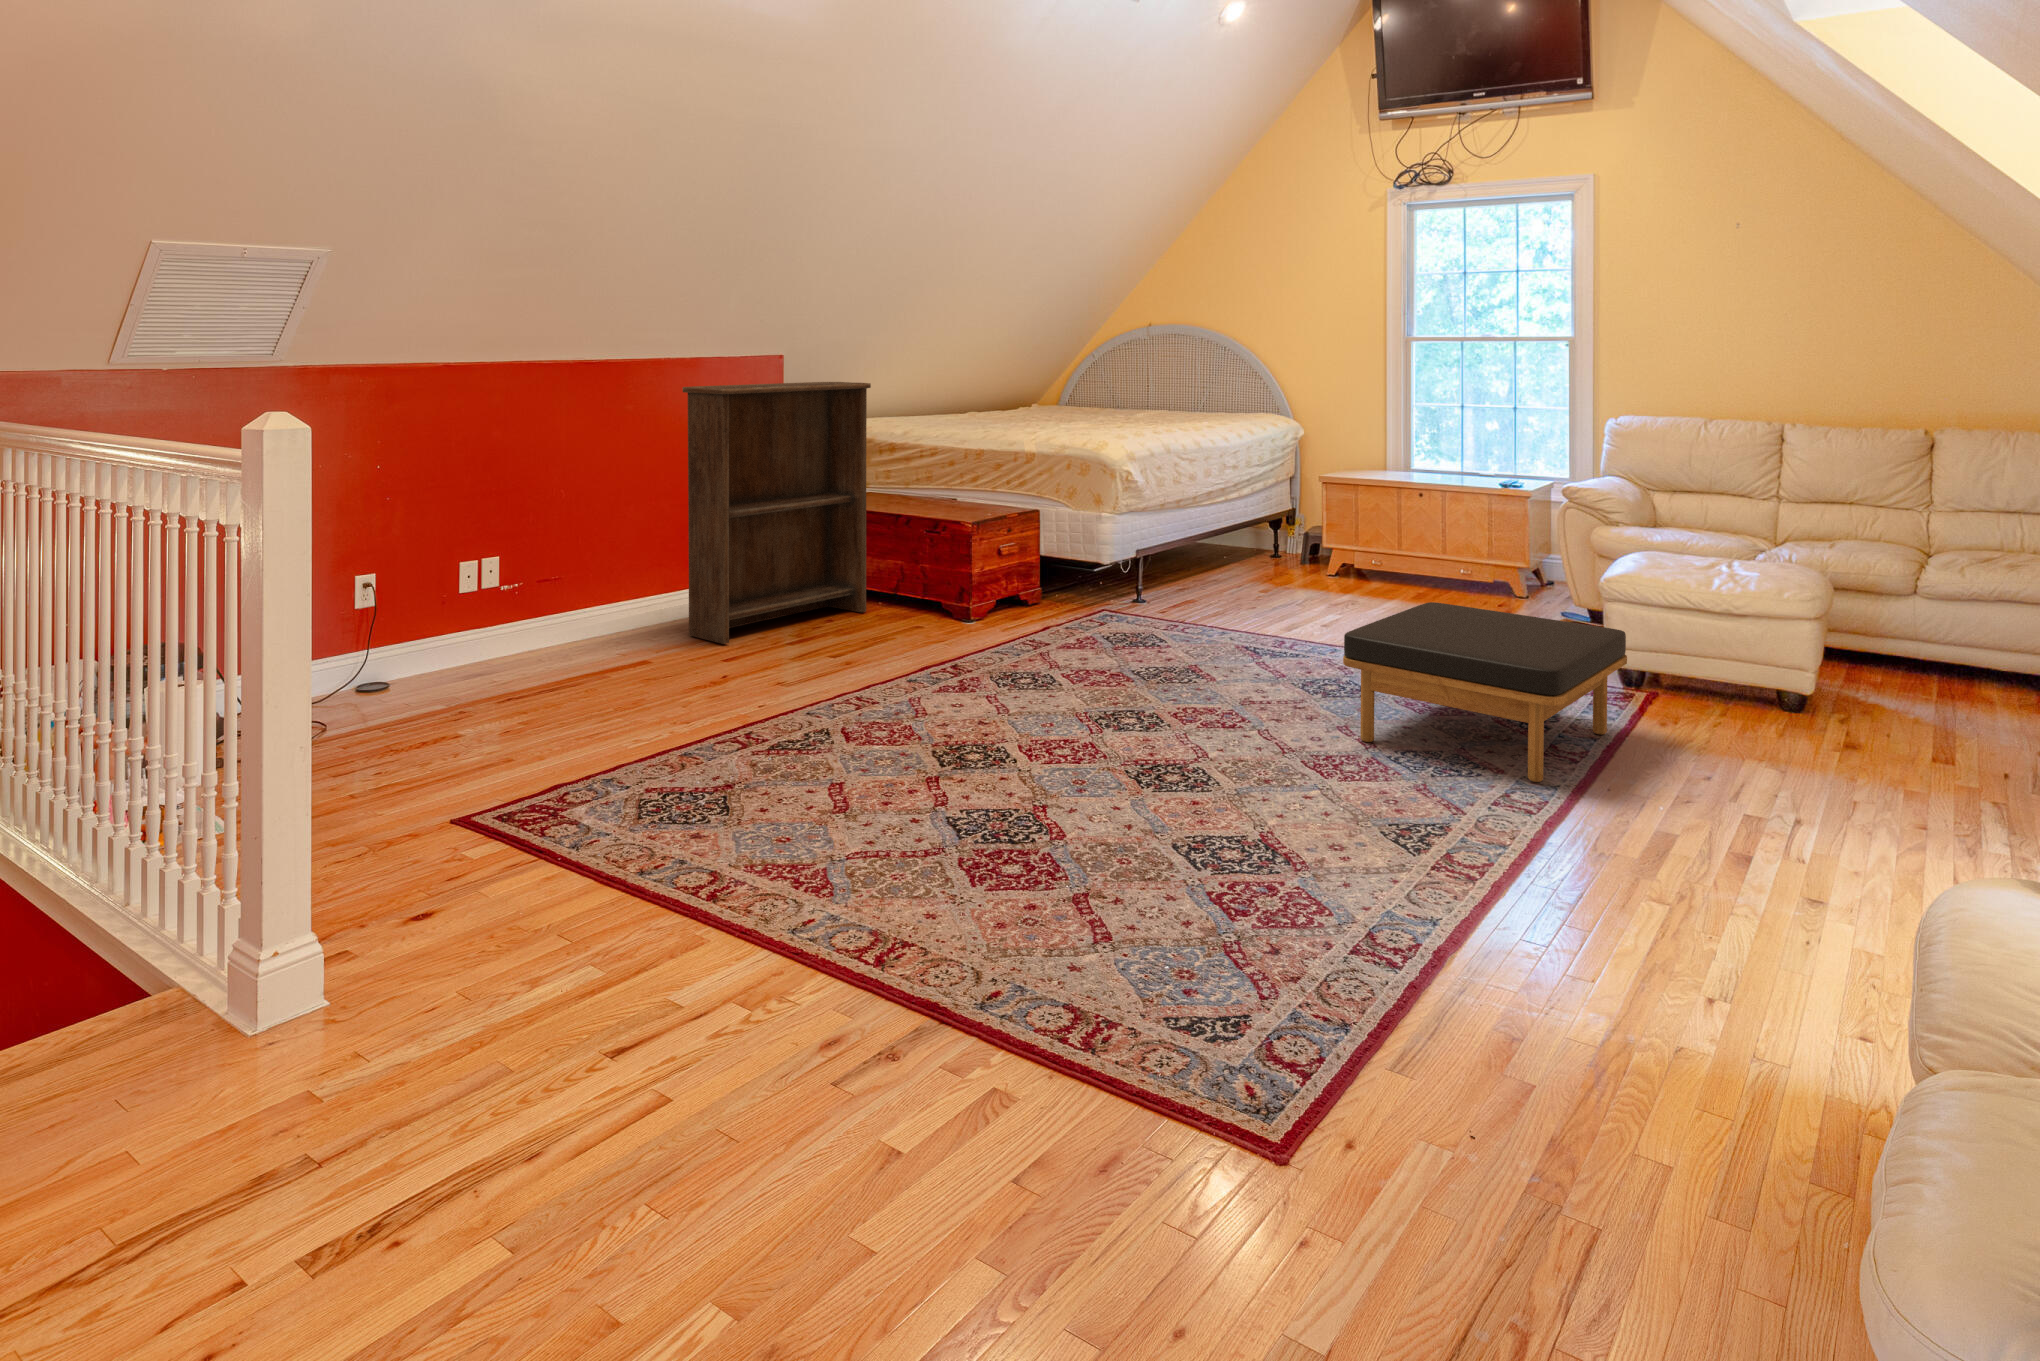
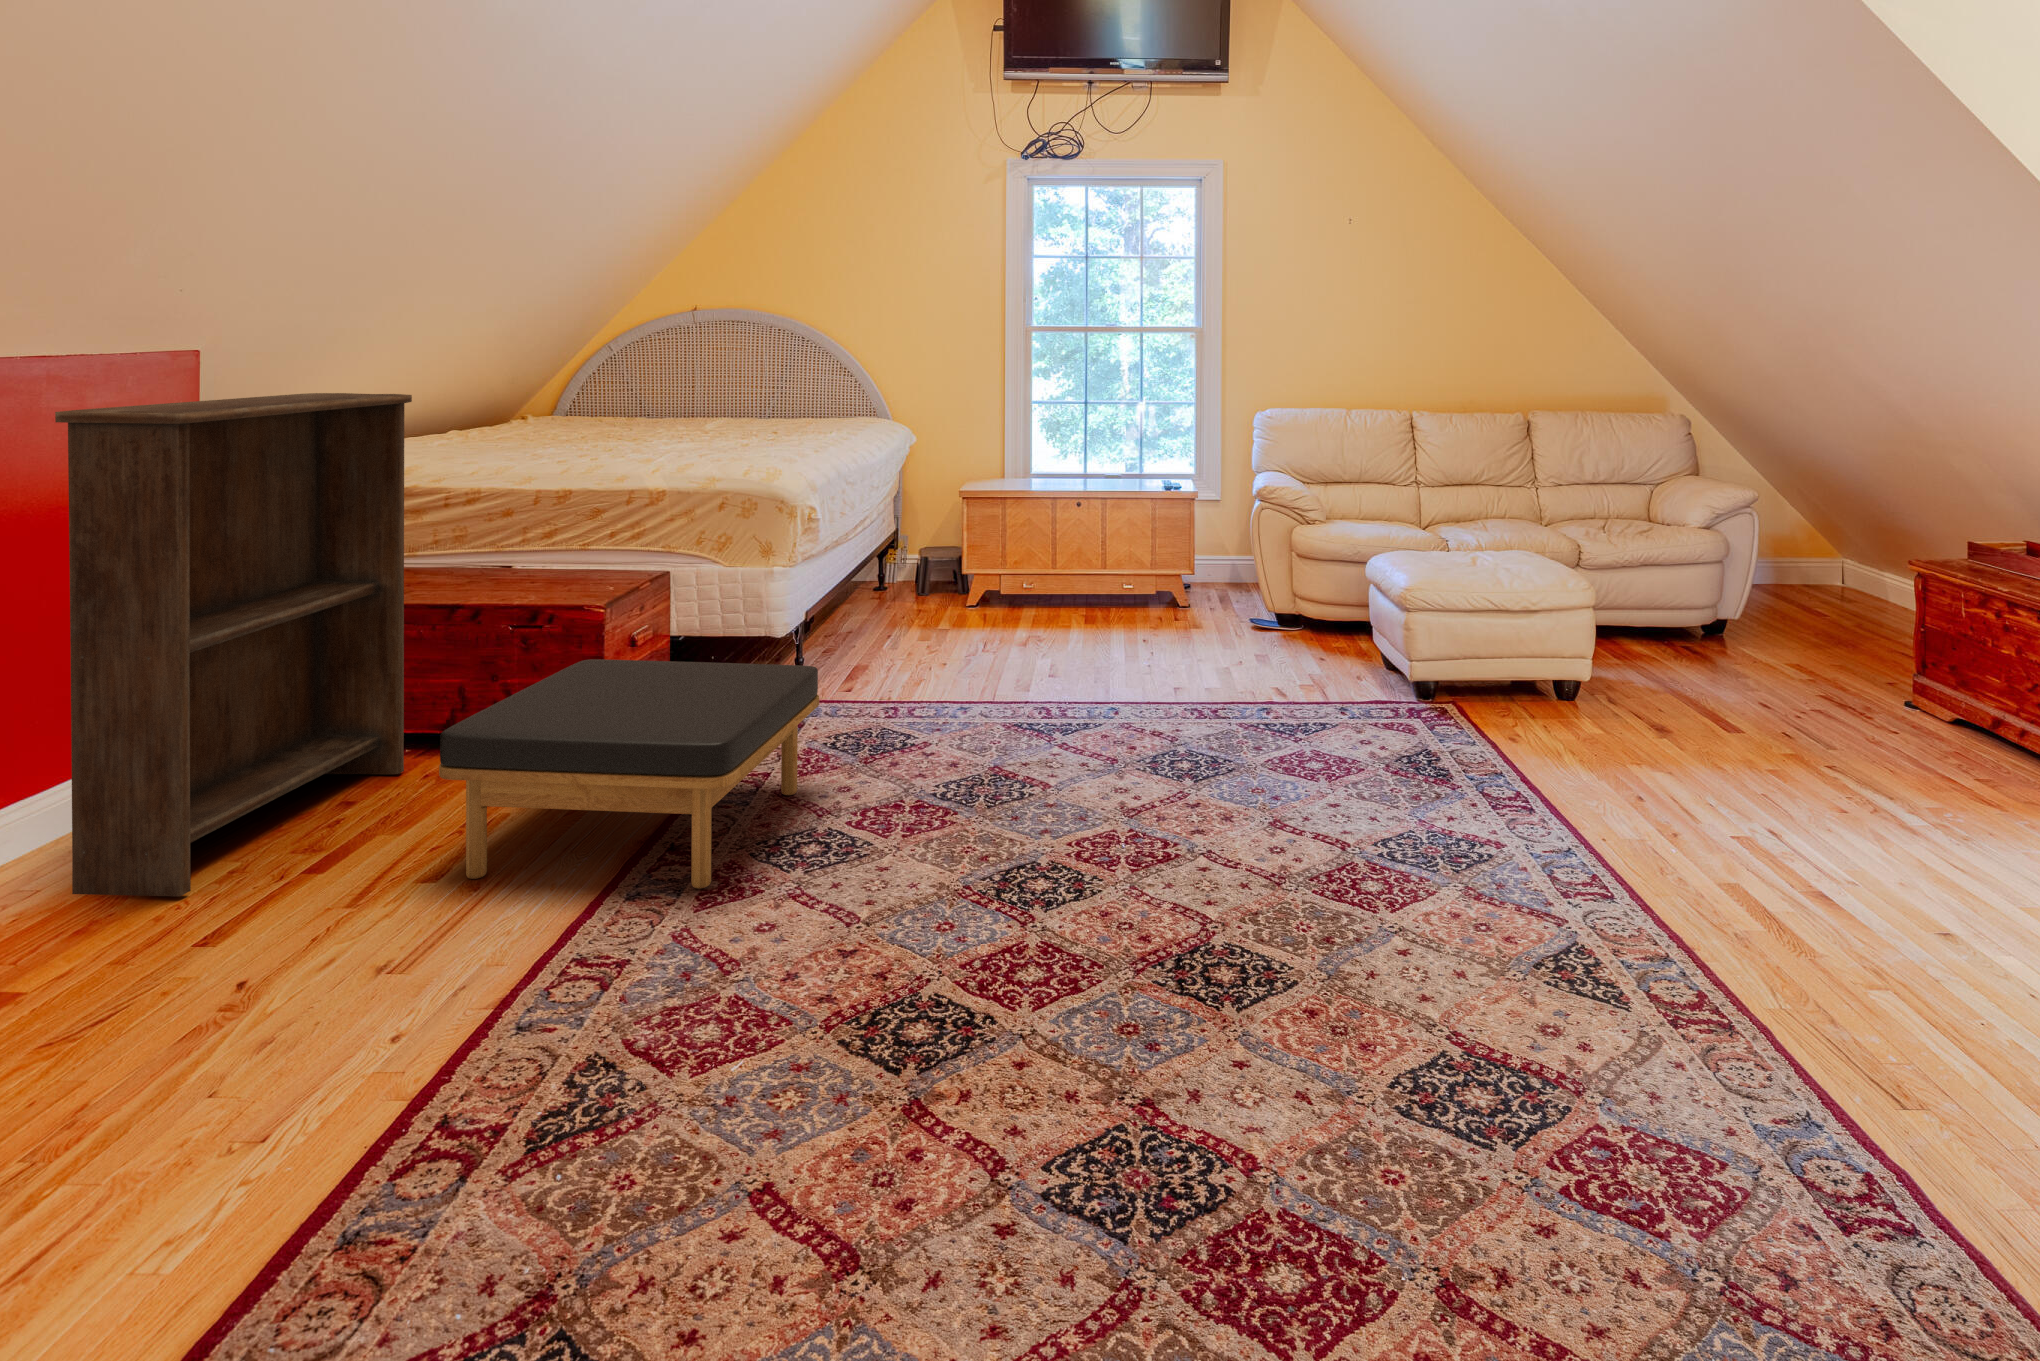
ottoman: present [1343,602,1627,782] -> present [439,659,819,888]

